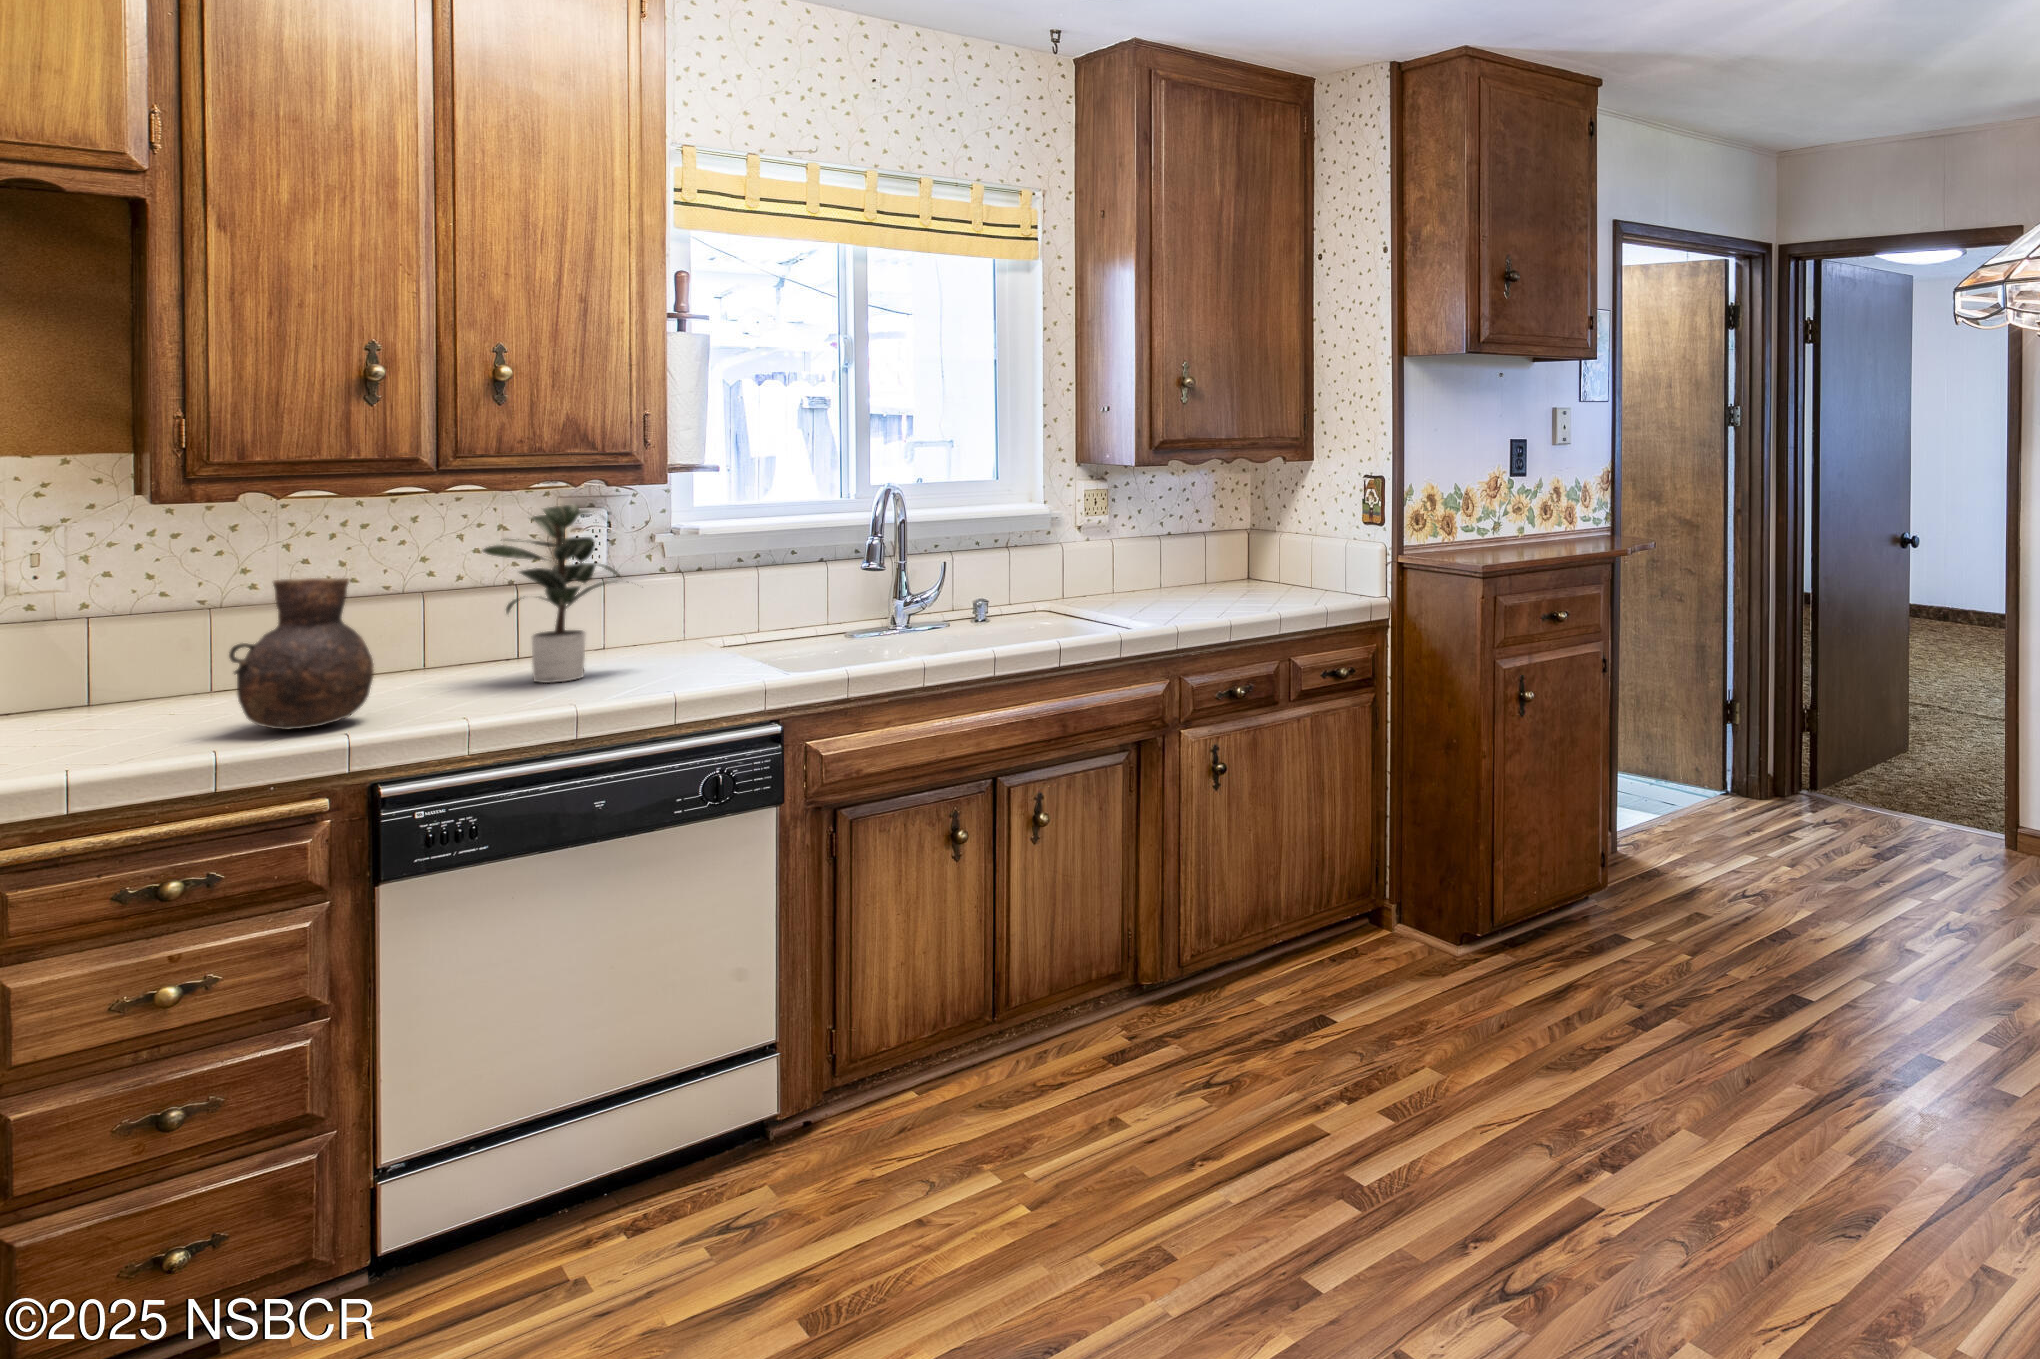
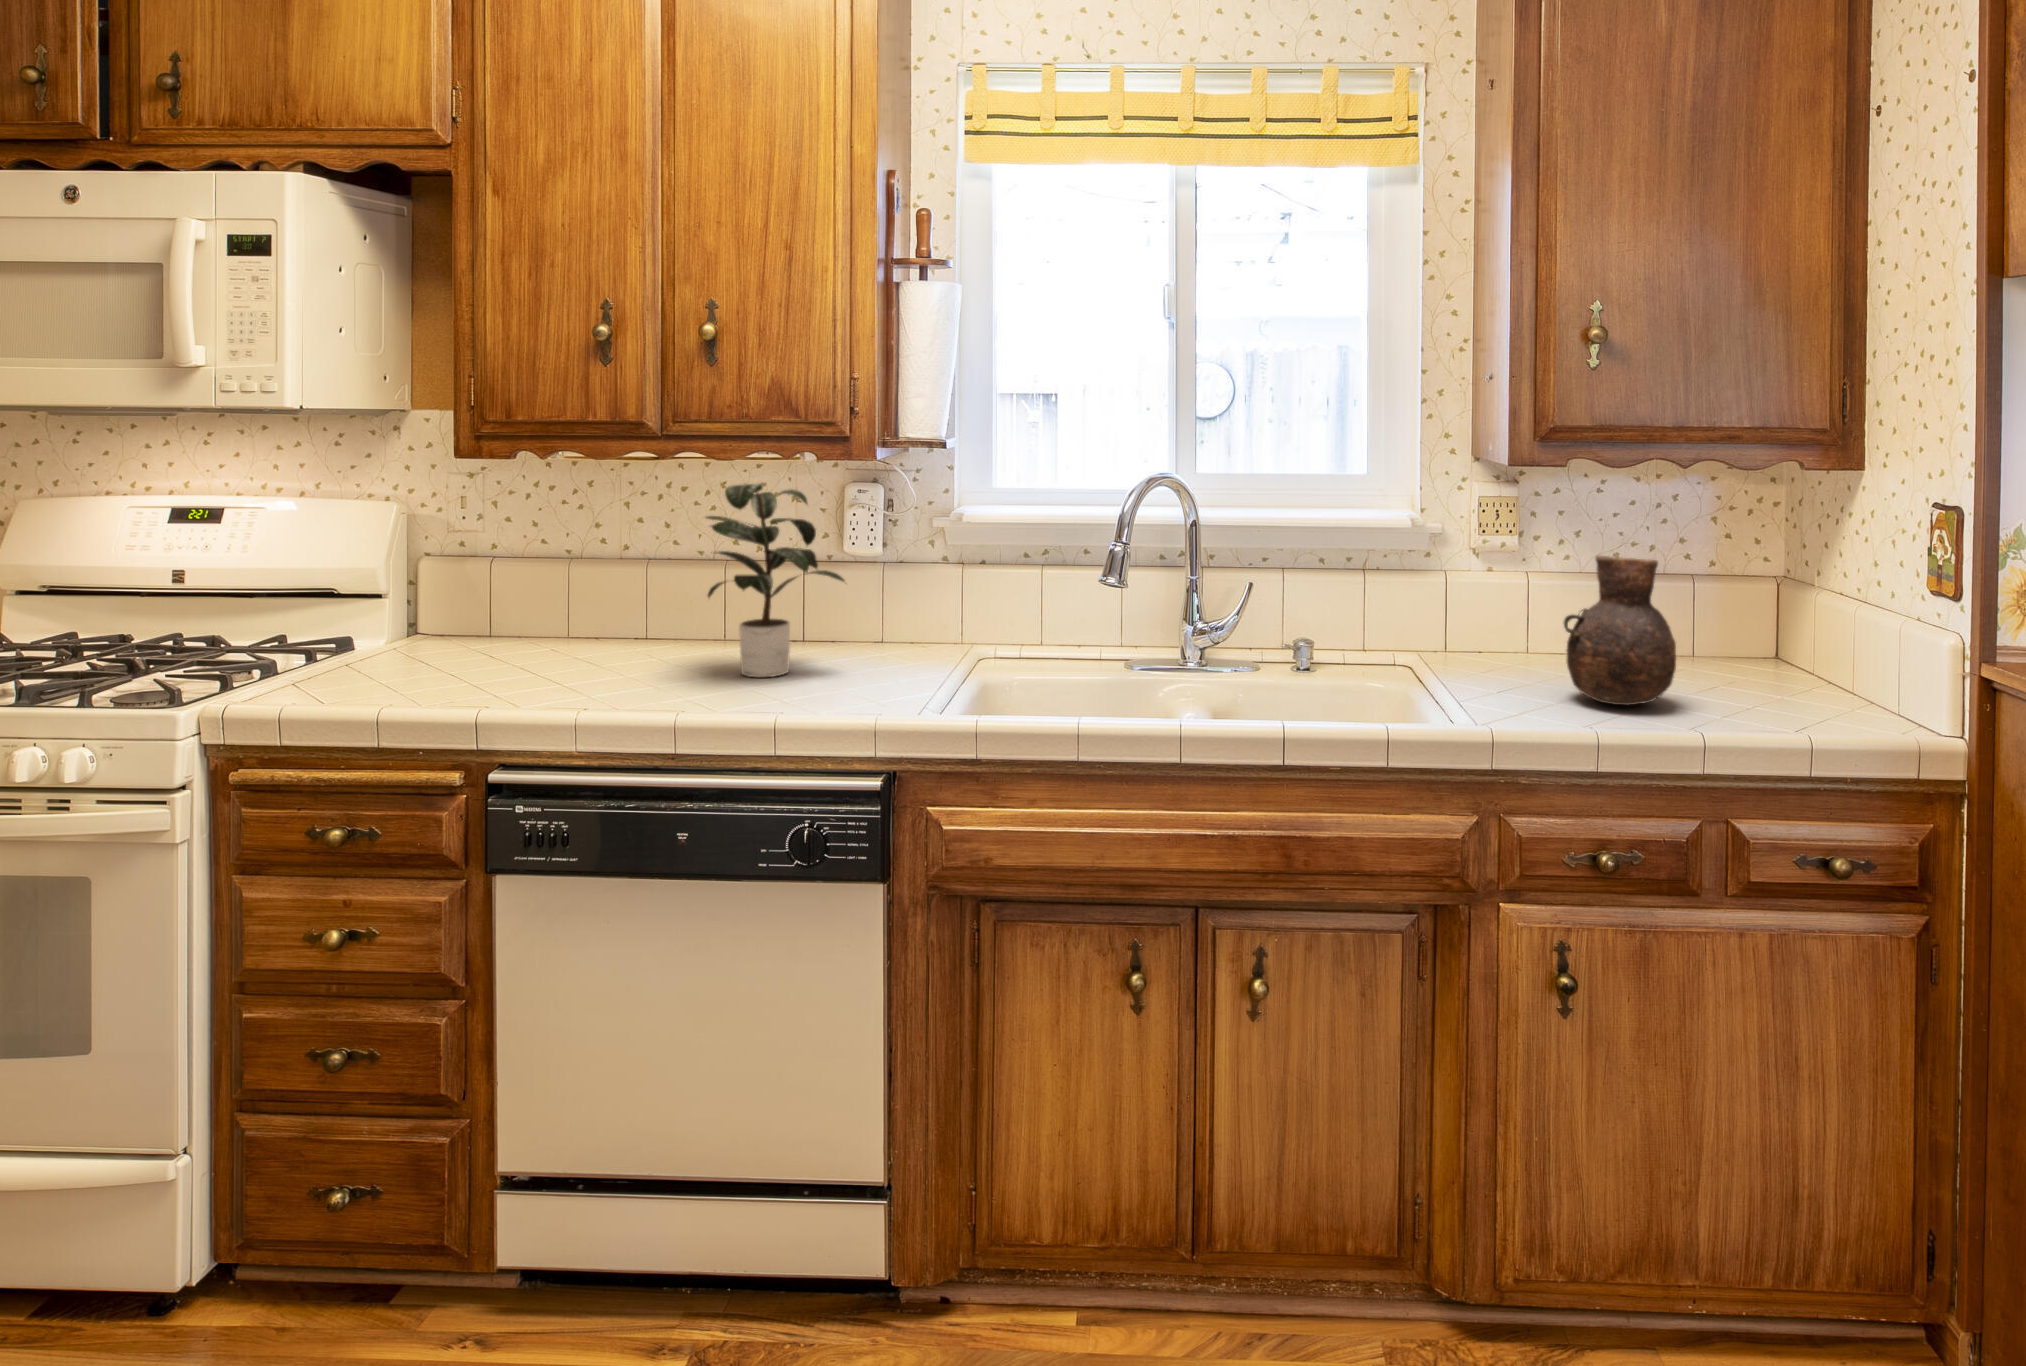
vase: present [229,578,374,730] -> present [1564,556,1676,705]

